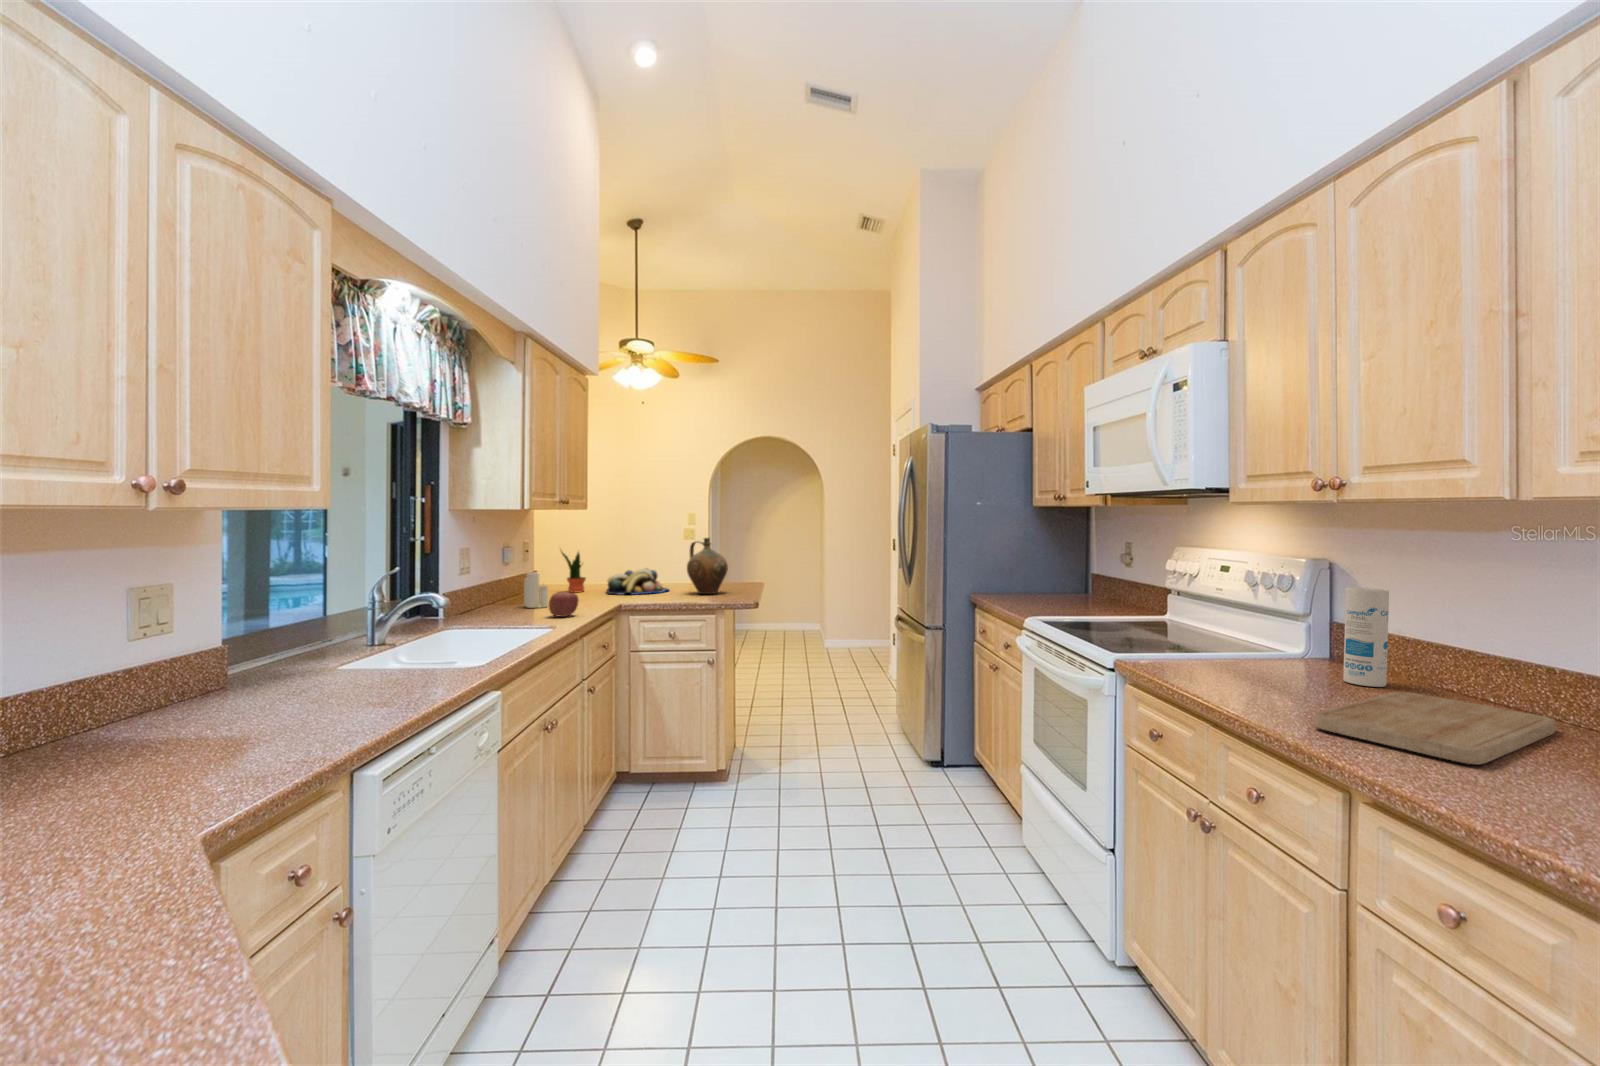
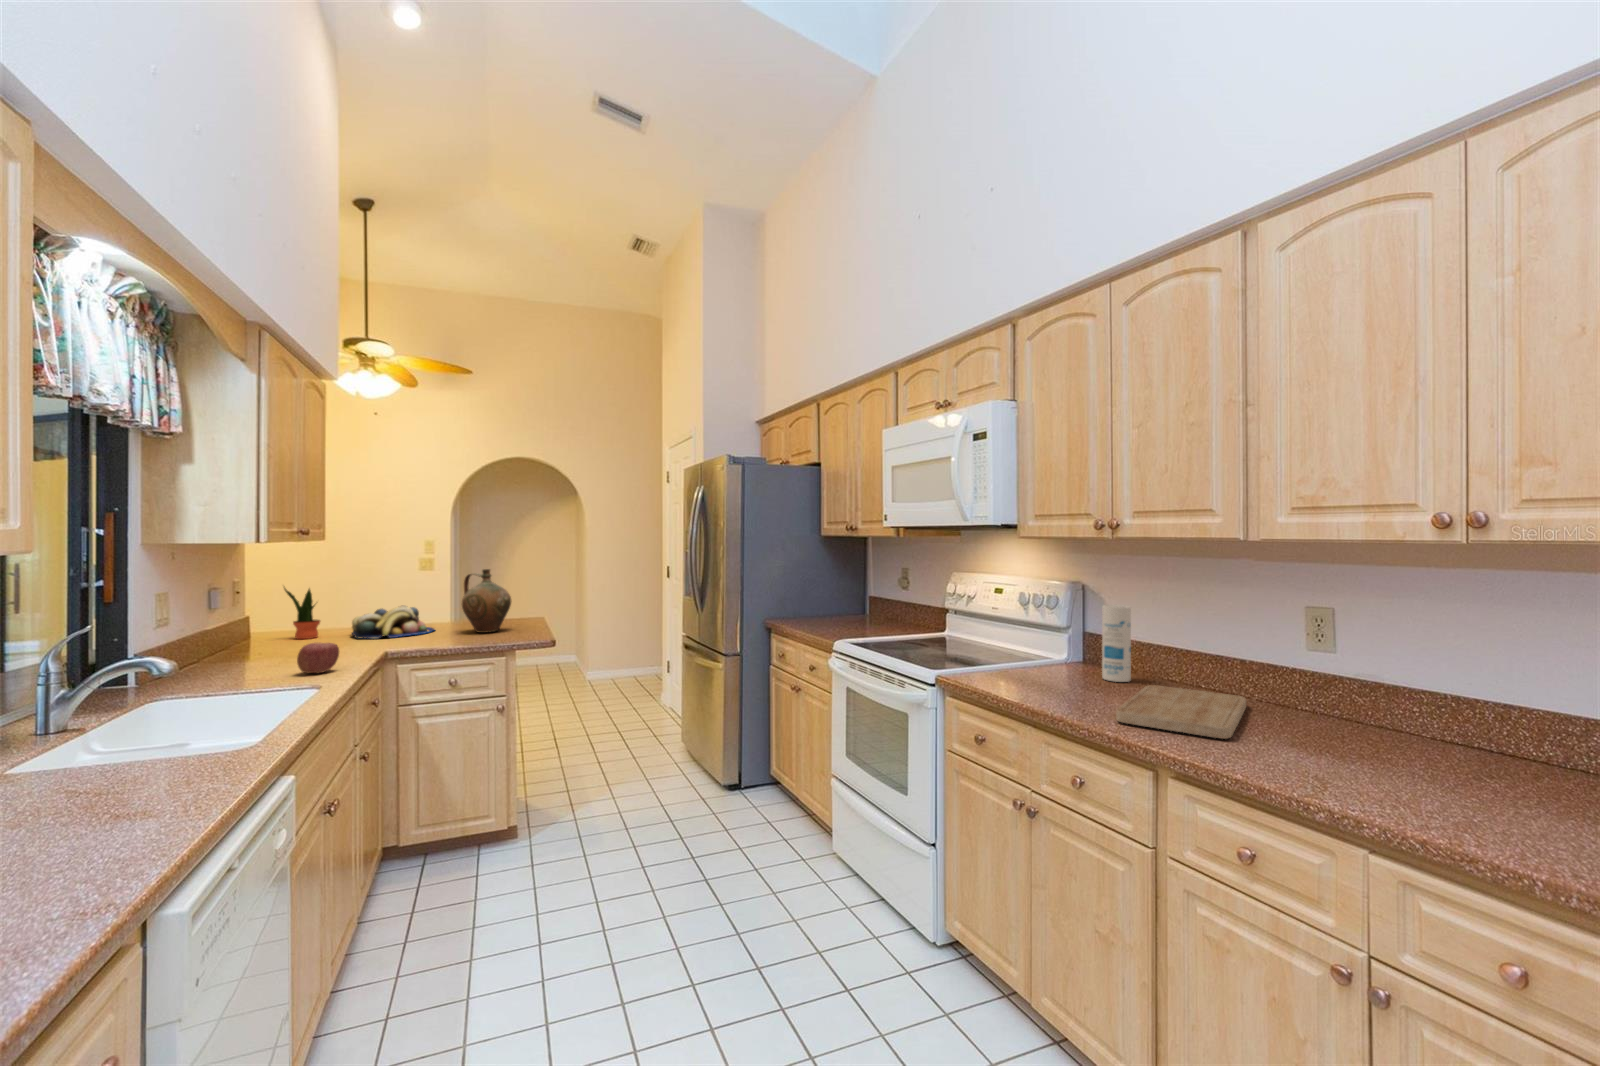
candle: present [524,572,548,608] -> none [246,614,283,664]

